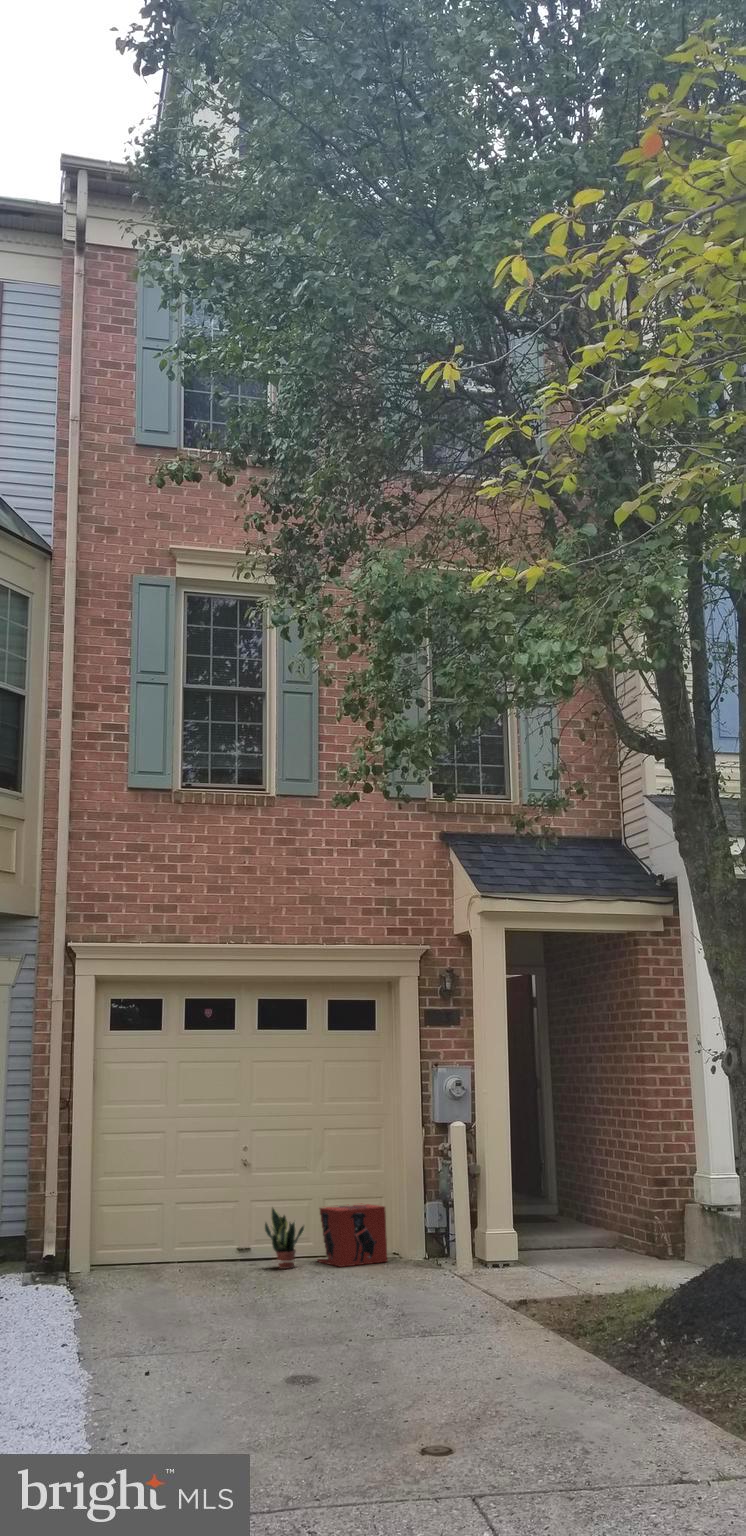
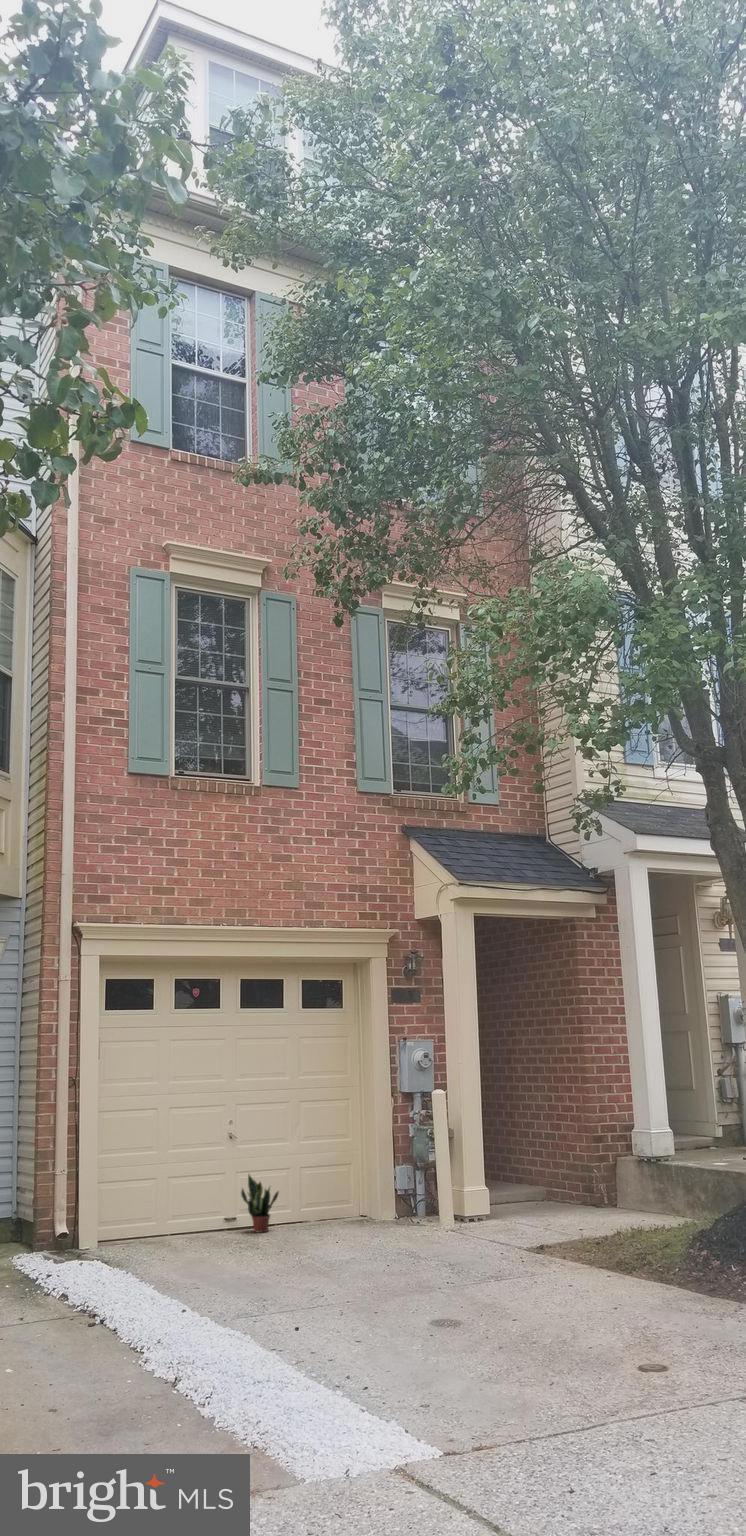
storage box: present [317,1203,387,1267] -> none [289,1170,356,1231]

